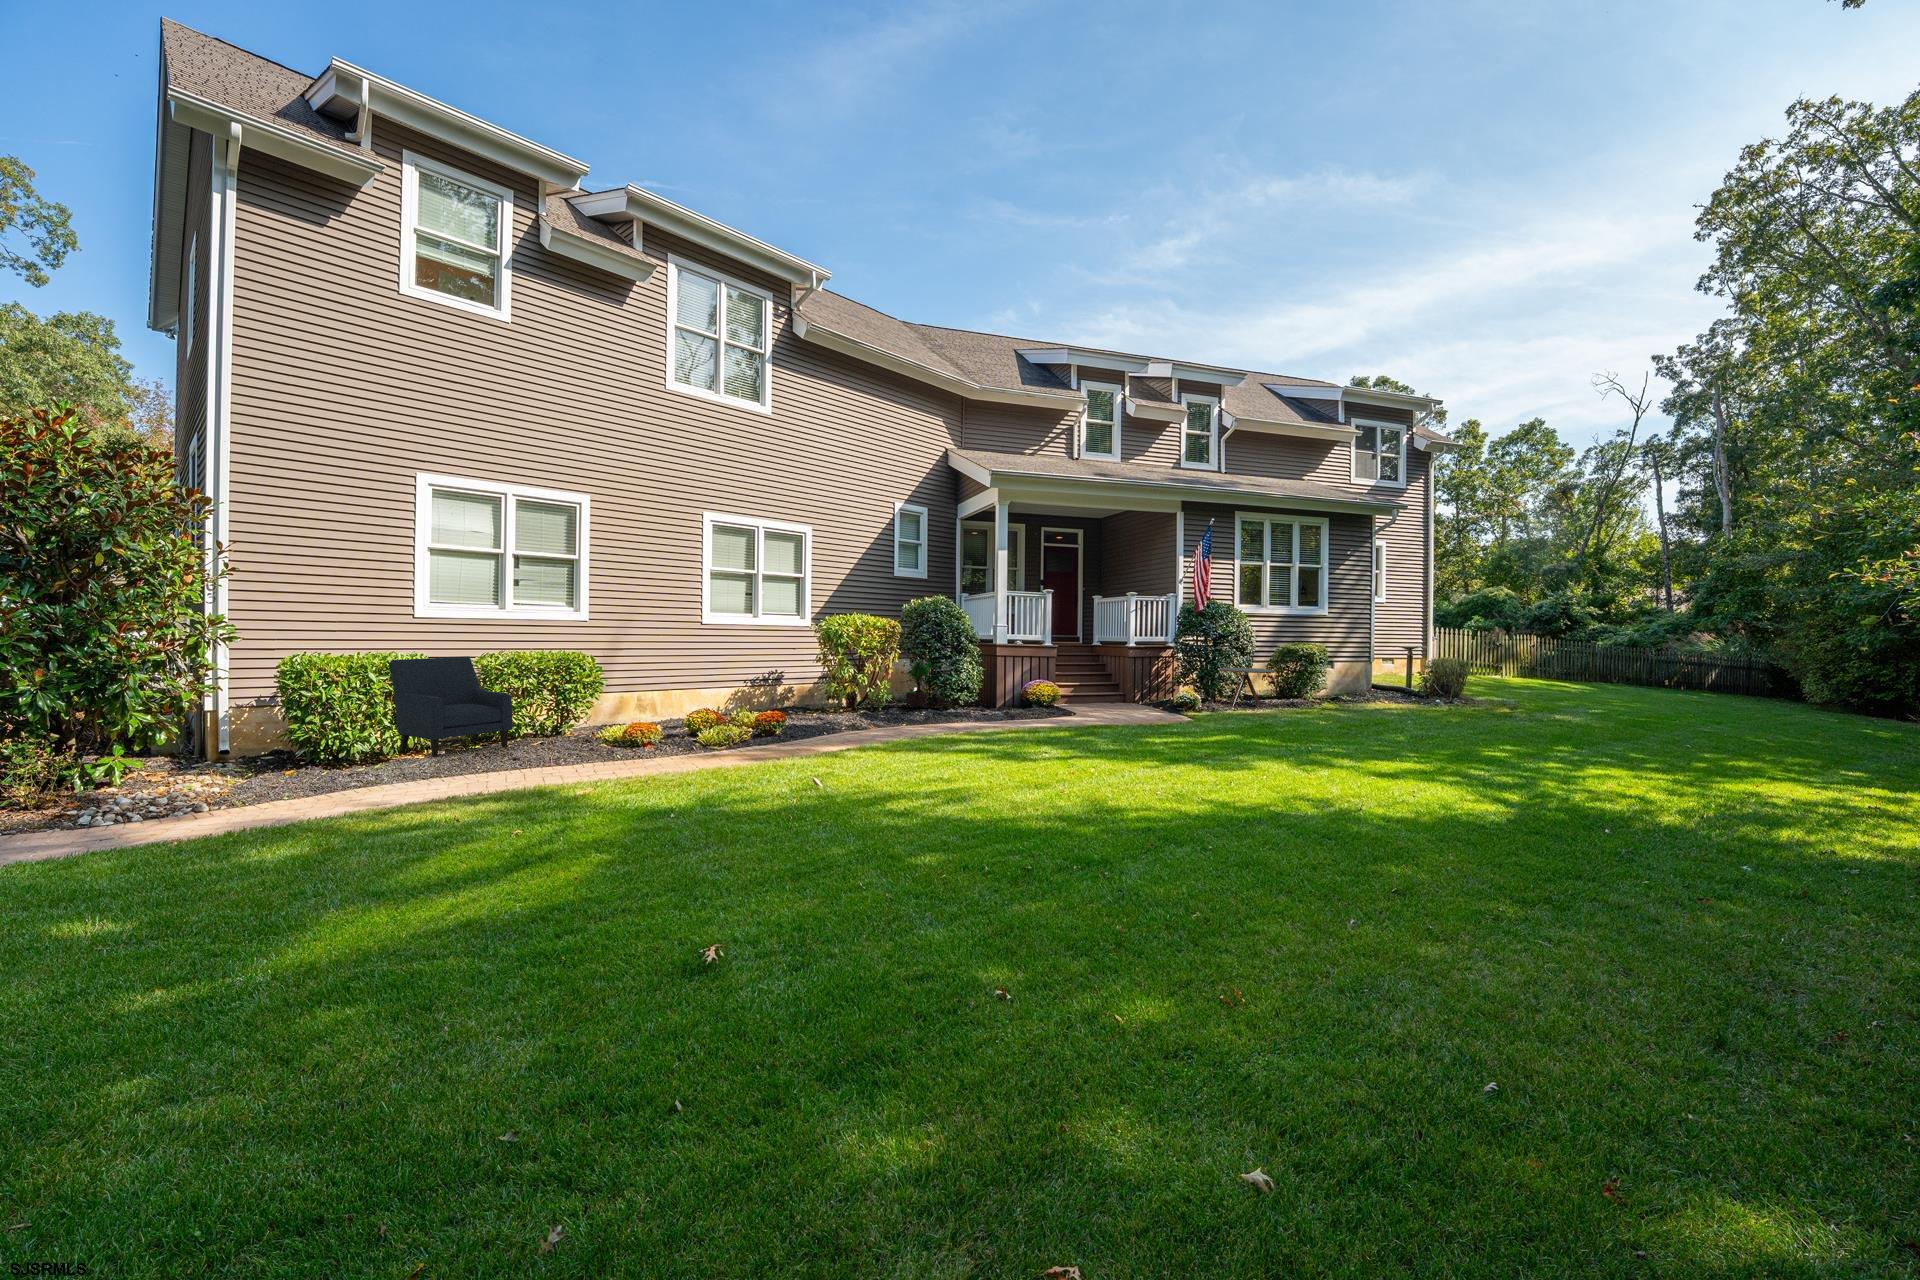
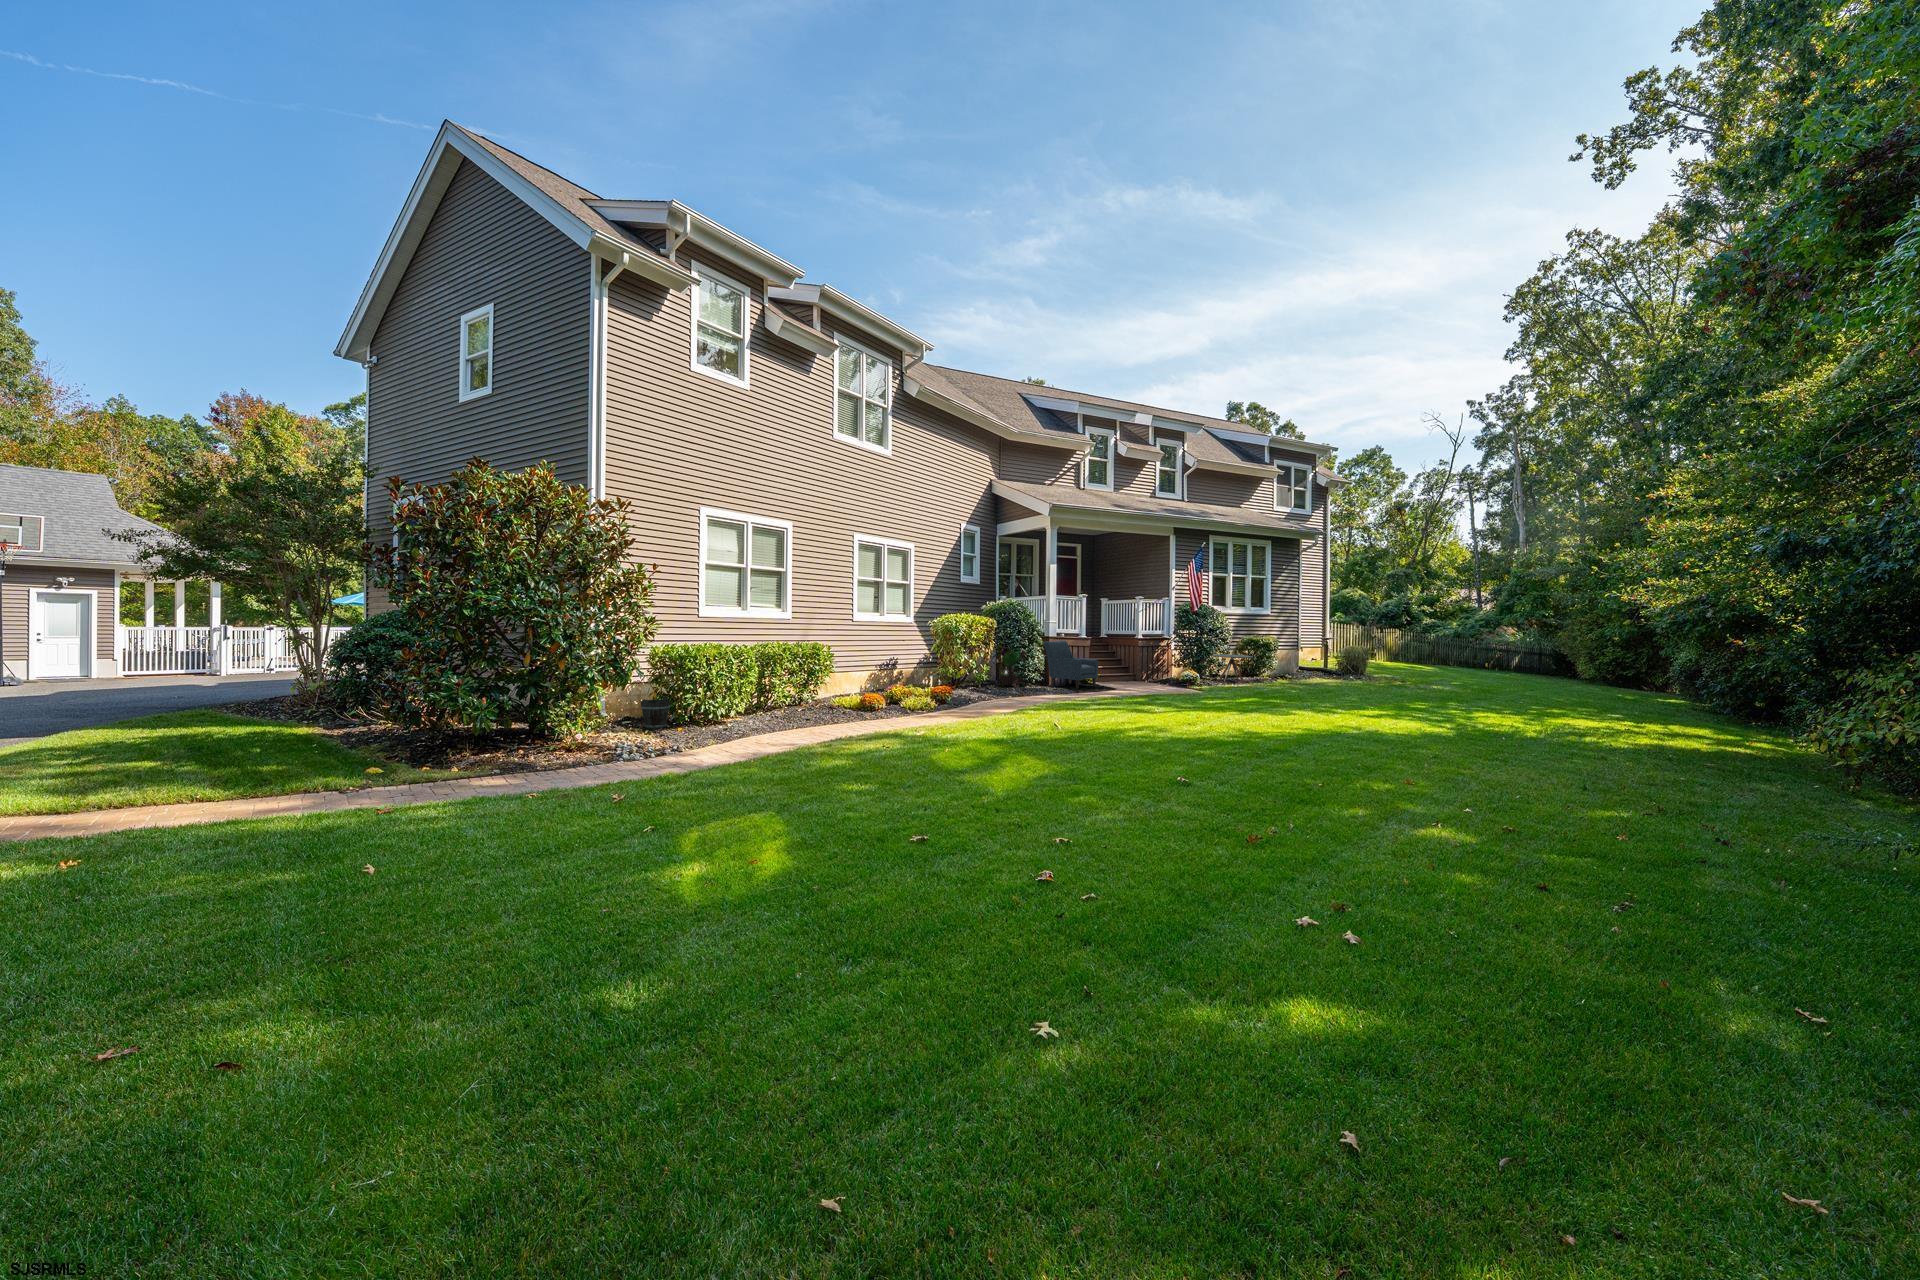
chair: present [388,656,512,757] -> present [1044,641,1098,689]
bucket: none [273,721,325,765] -> present [641,696,671,729]

